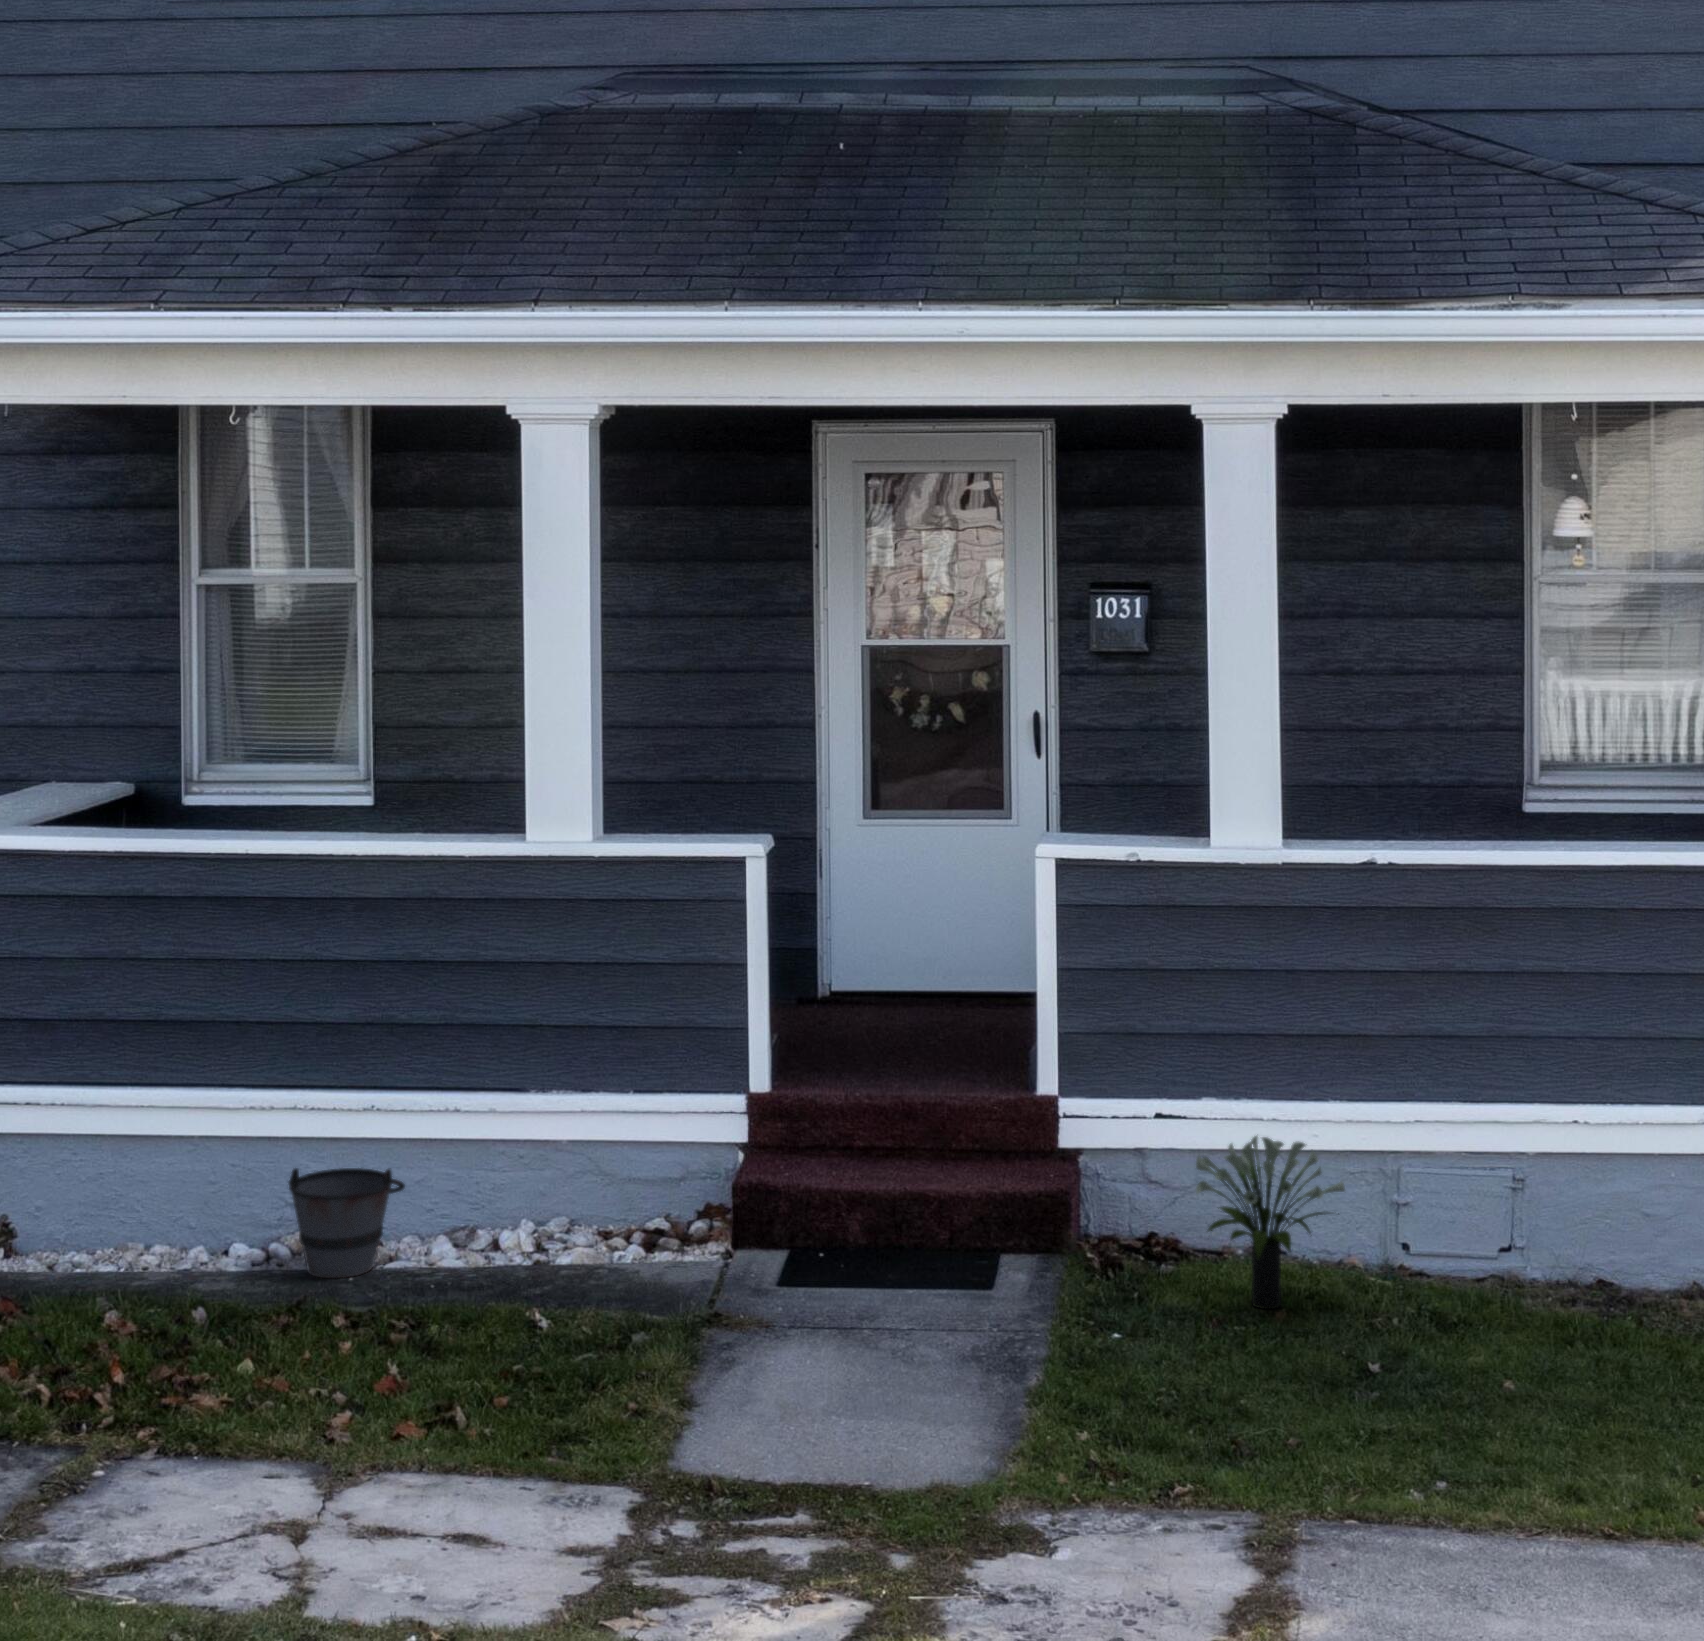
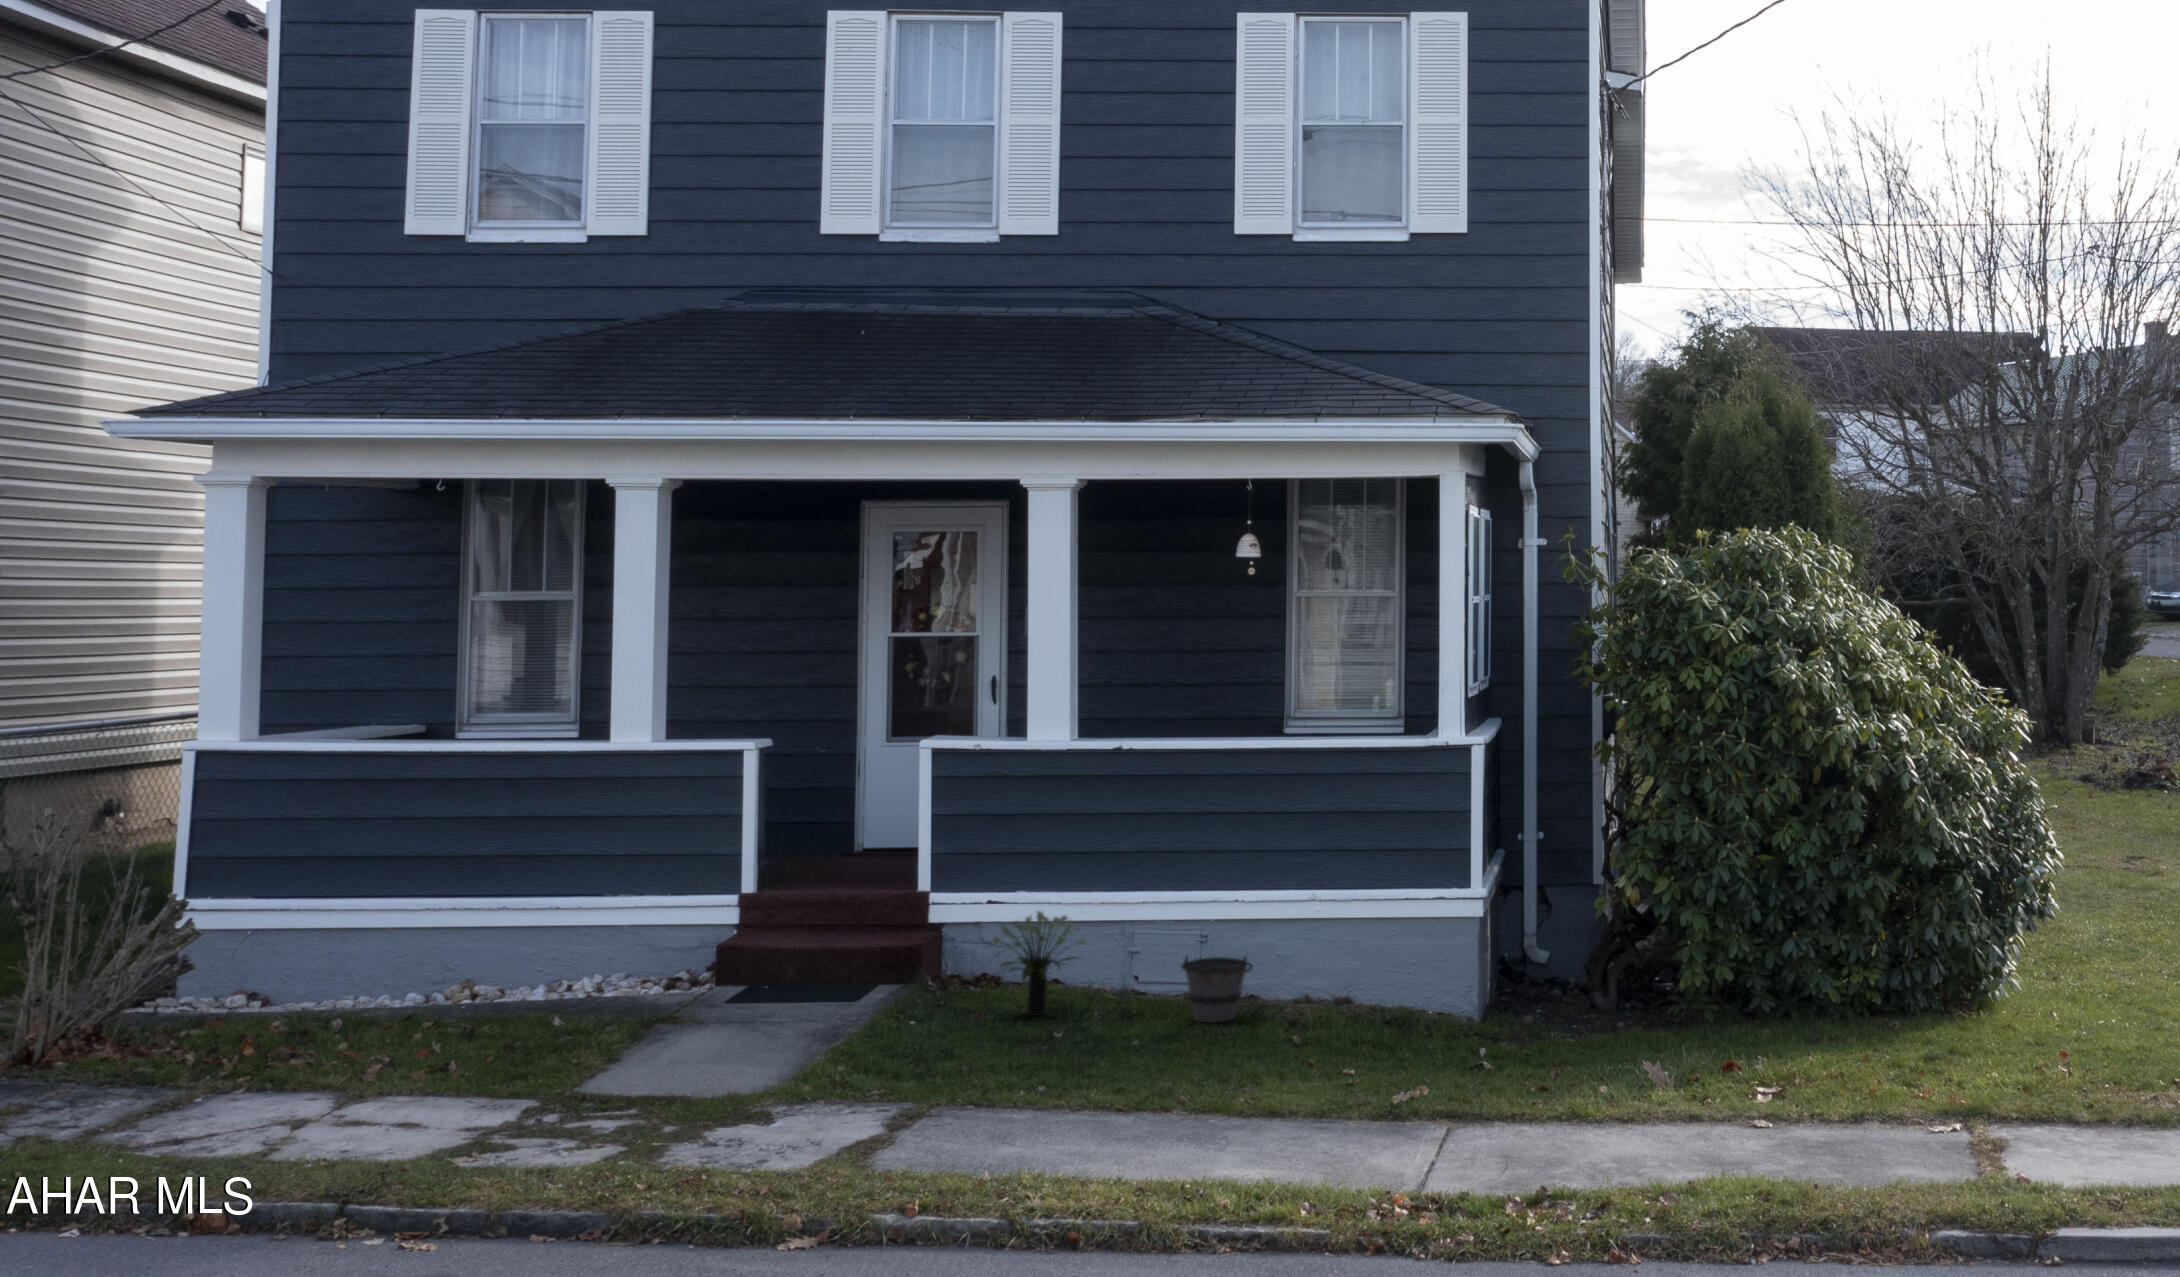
bucket: present [289,1168,405,1278] -> present [1181,955,1253,1023]

